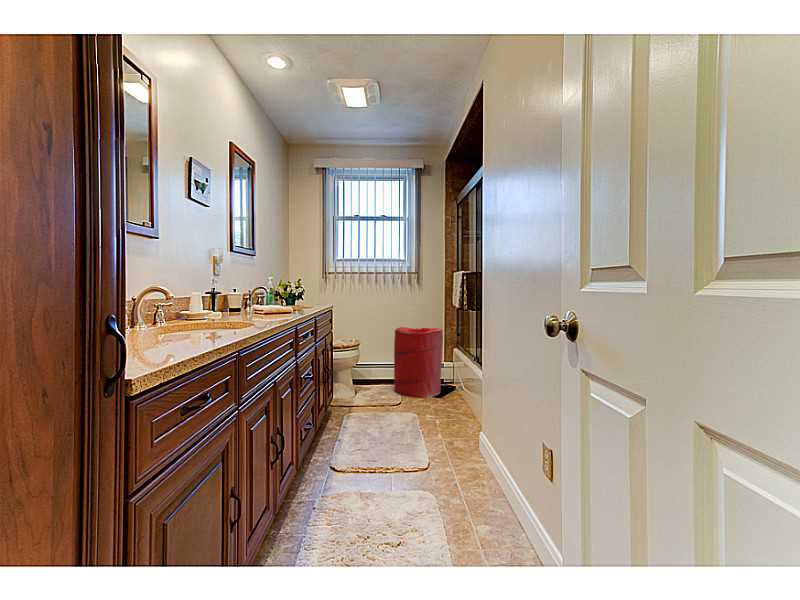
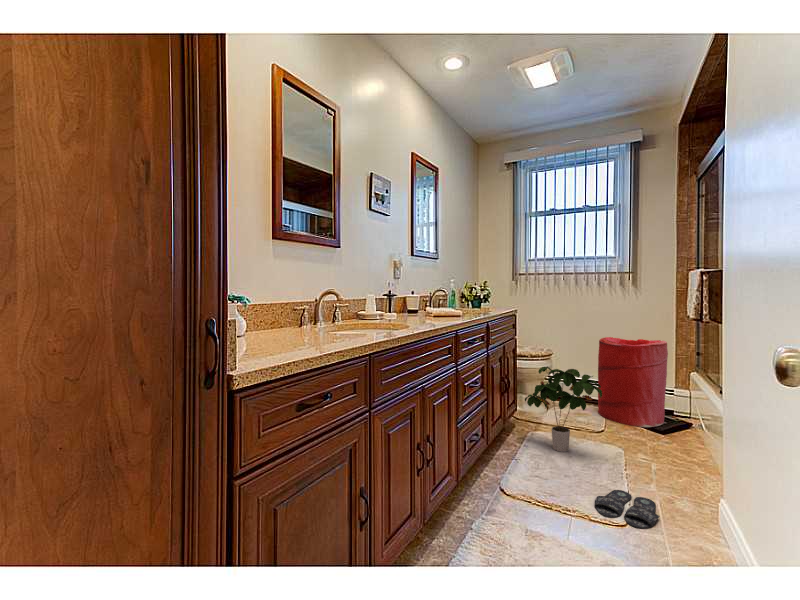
potted plant: none [341,355,404,427] -> present [525,367,602,452]
slippers: none [405,446,448,470] -> present [595,490,660,528]

